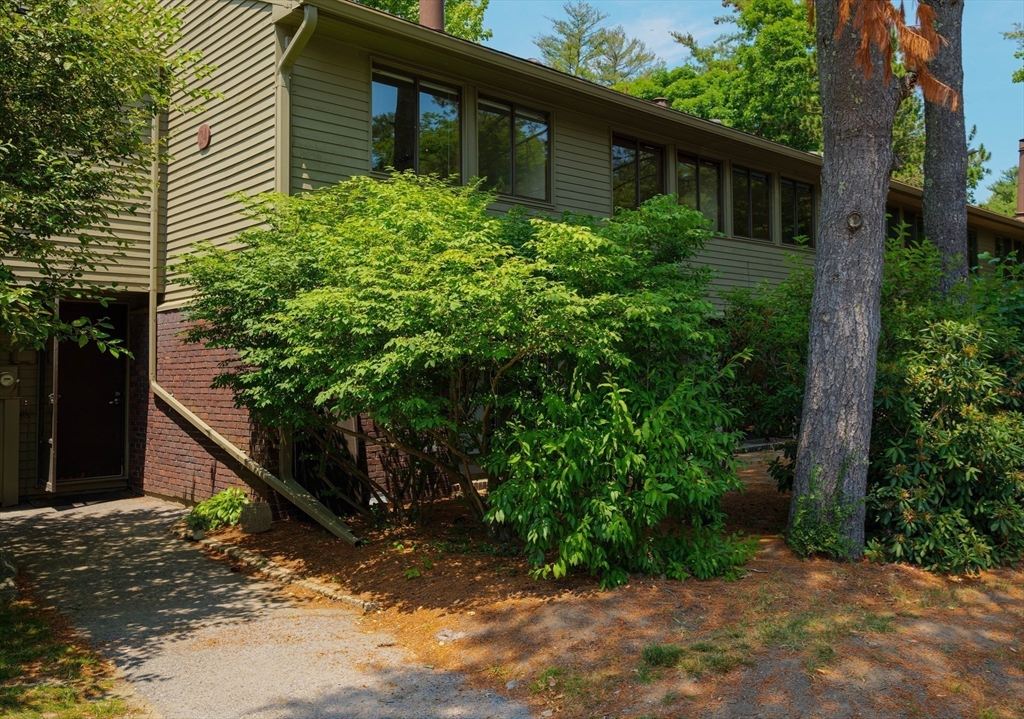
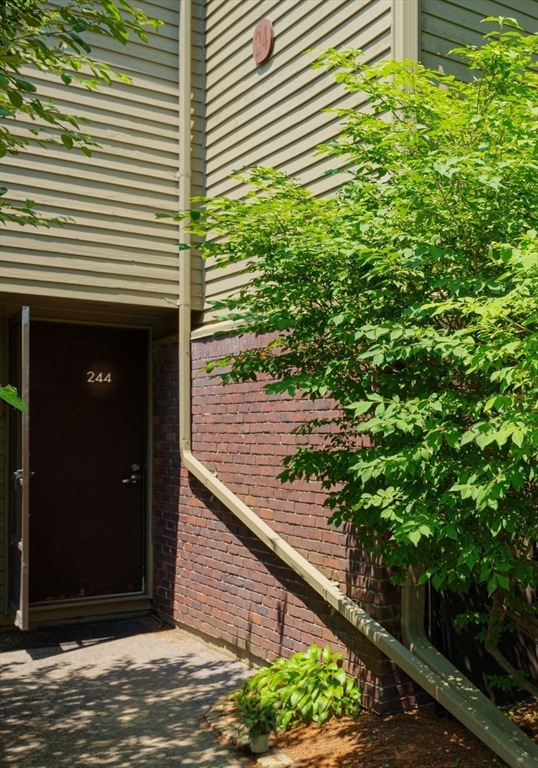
woven basket: present [240,502,272,533] -> none [331,683,391,747]

